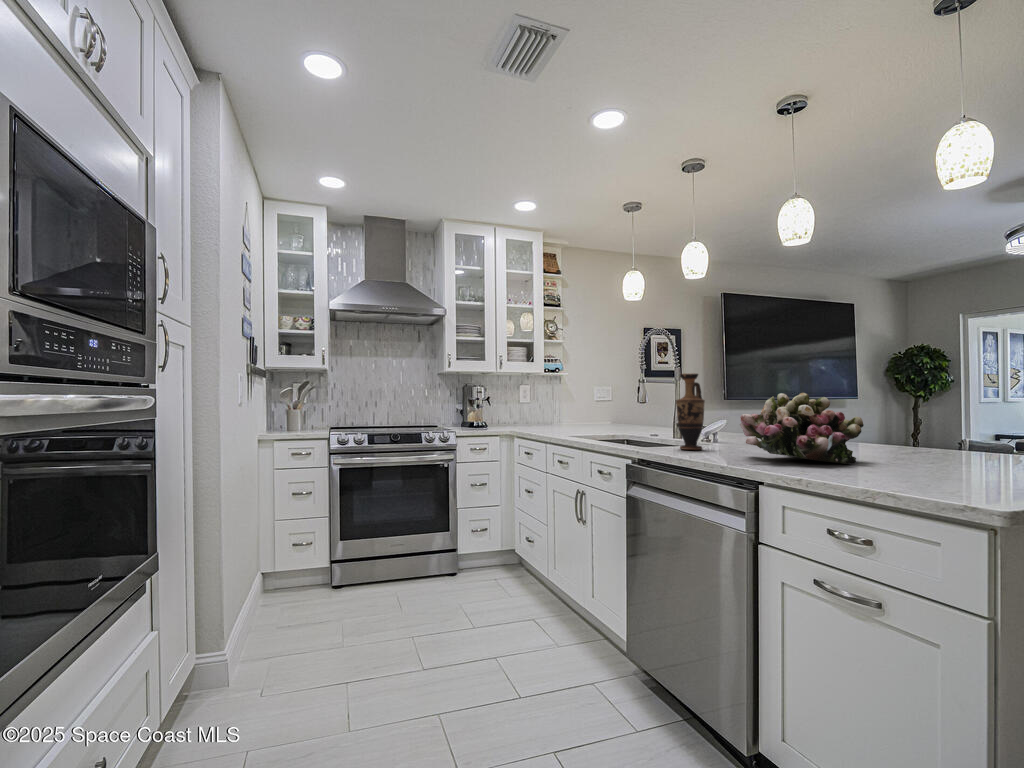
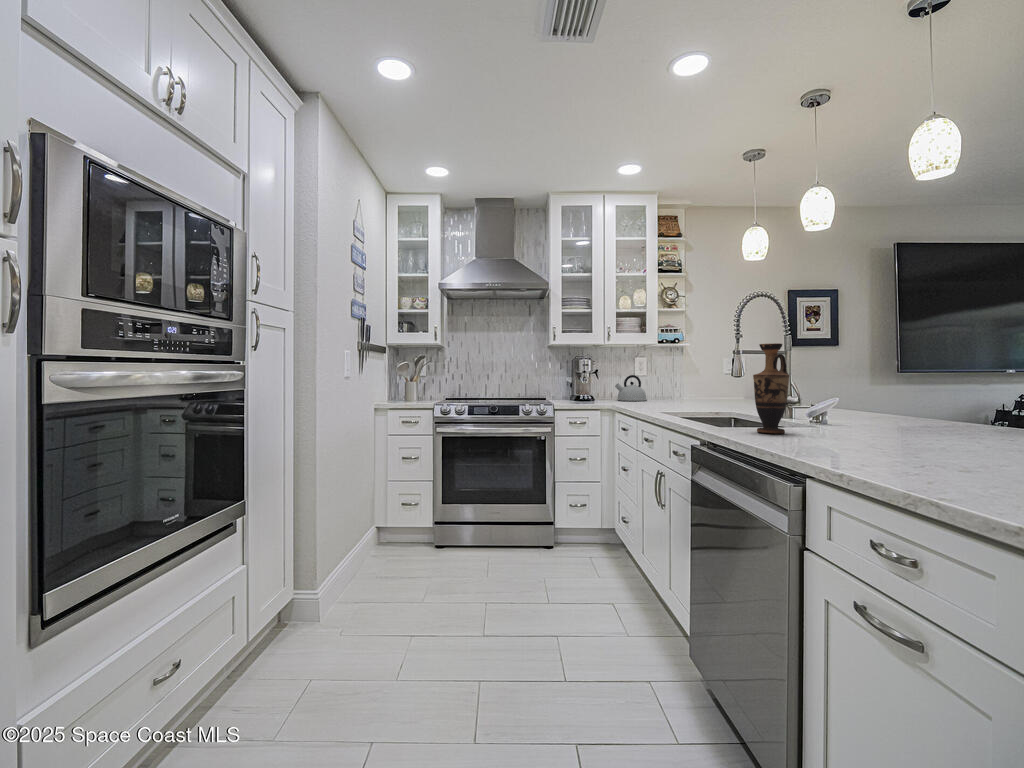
flower arrangement: present [740,393,864,464] -> none [808,366,991,460]
kettle: none [504,401,534,426] -> present [615,375,647,401]

